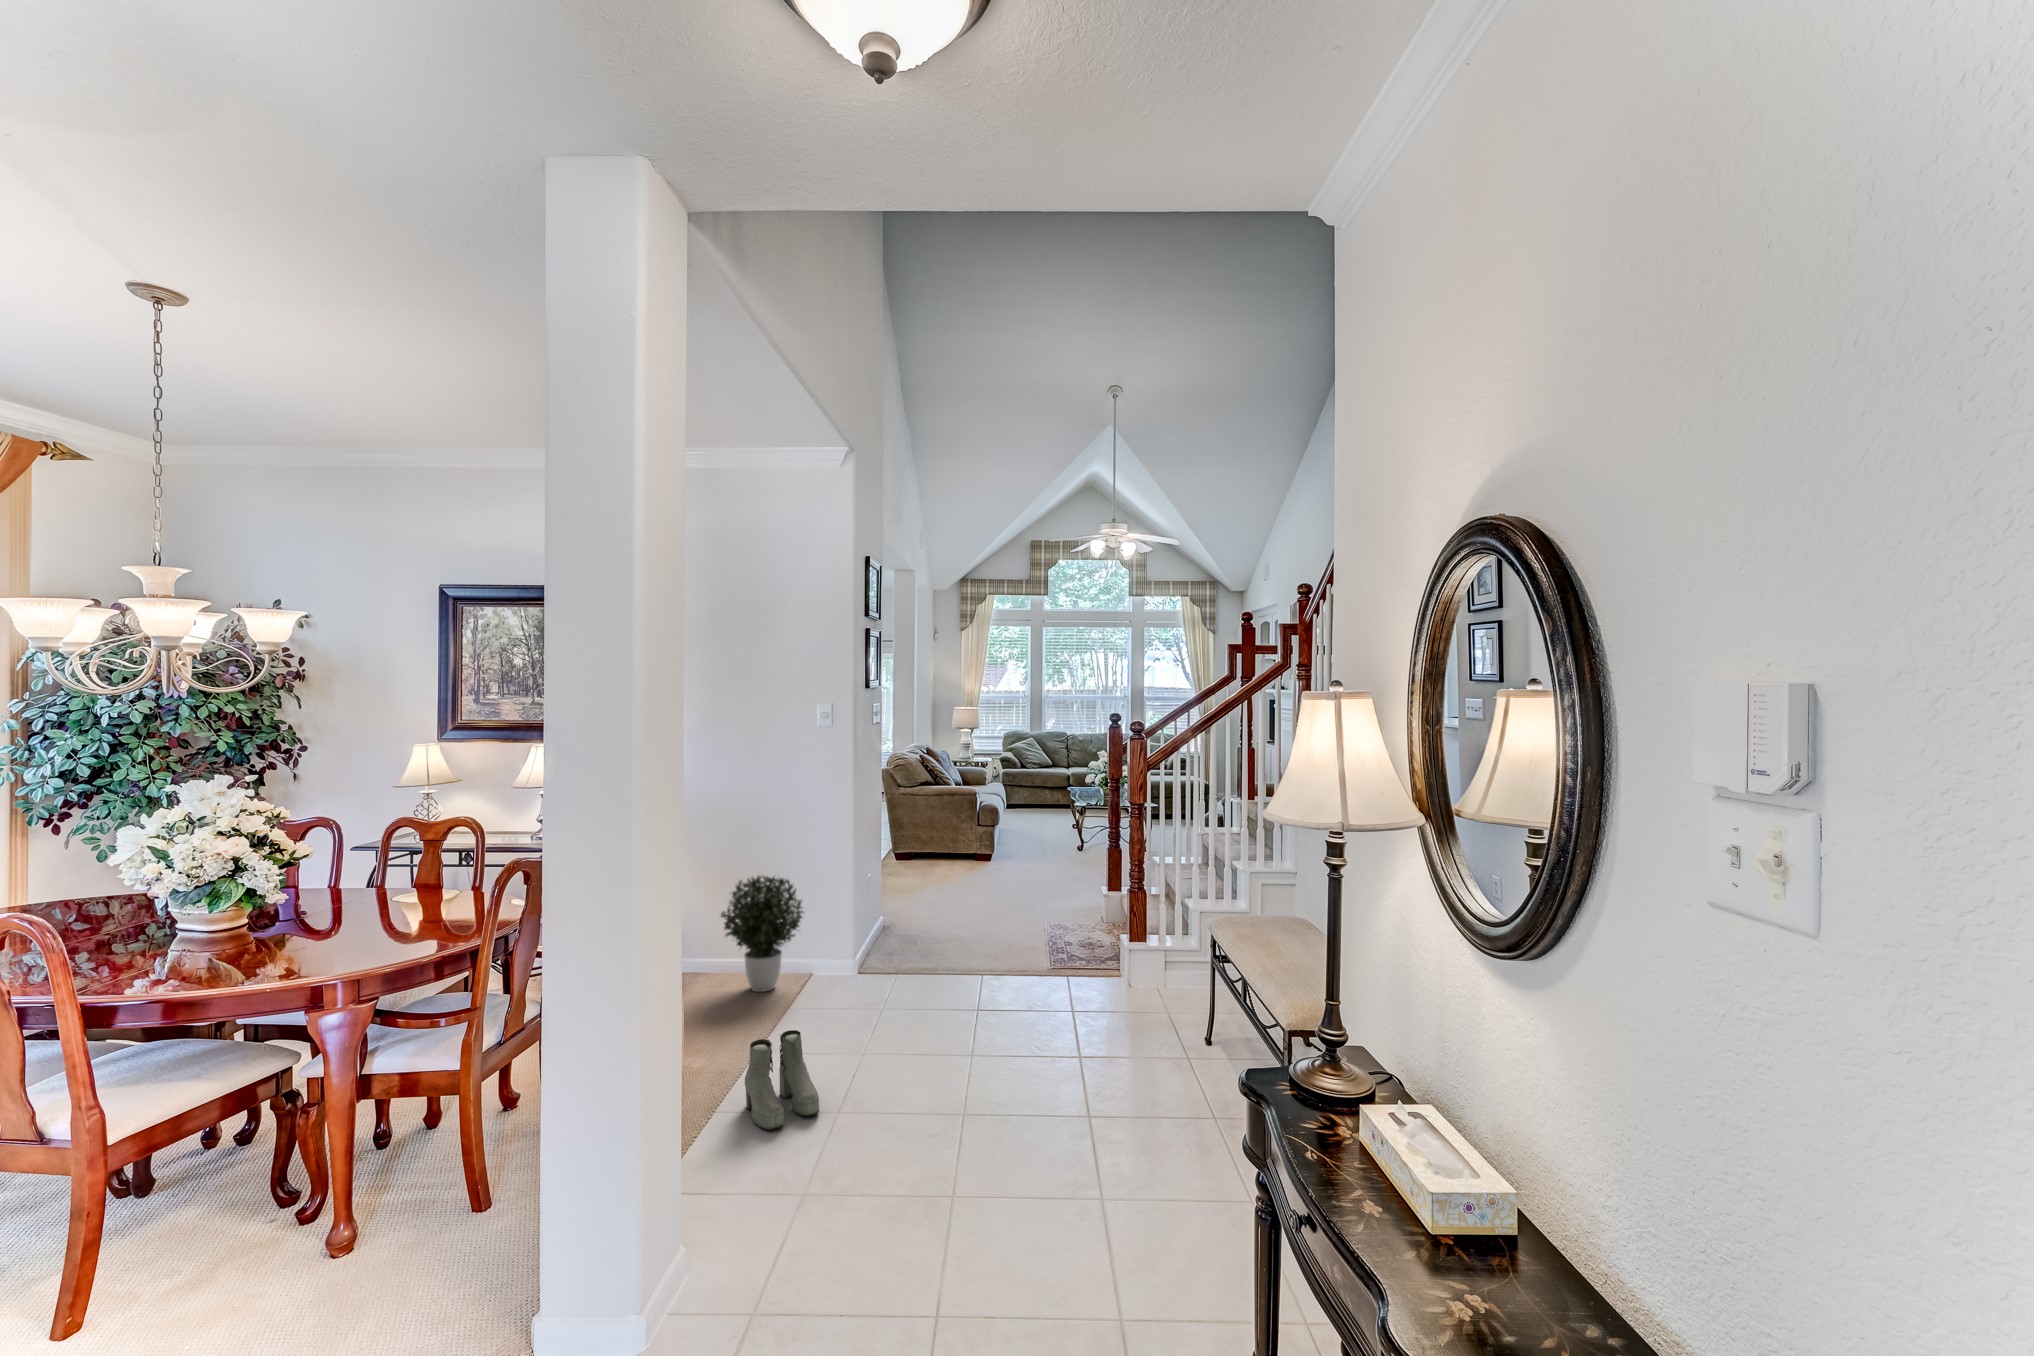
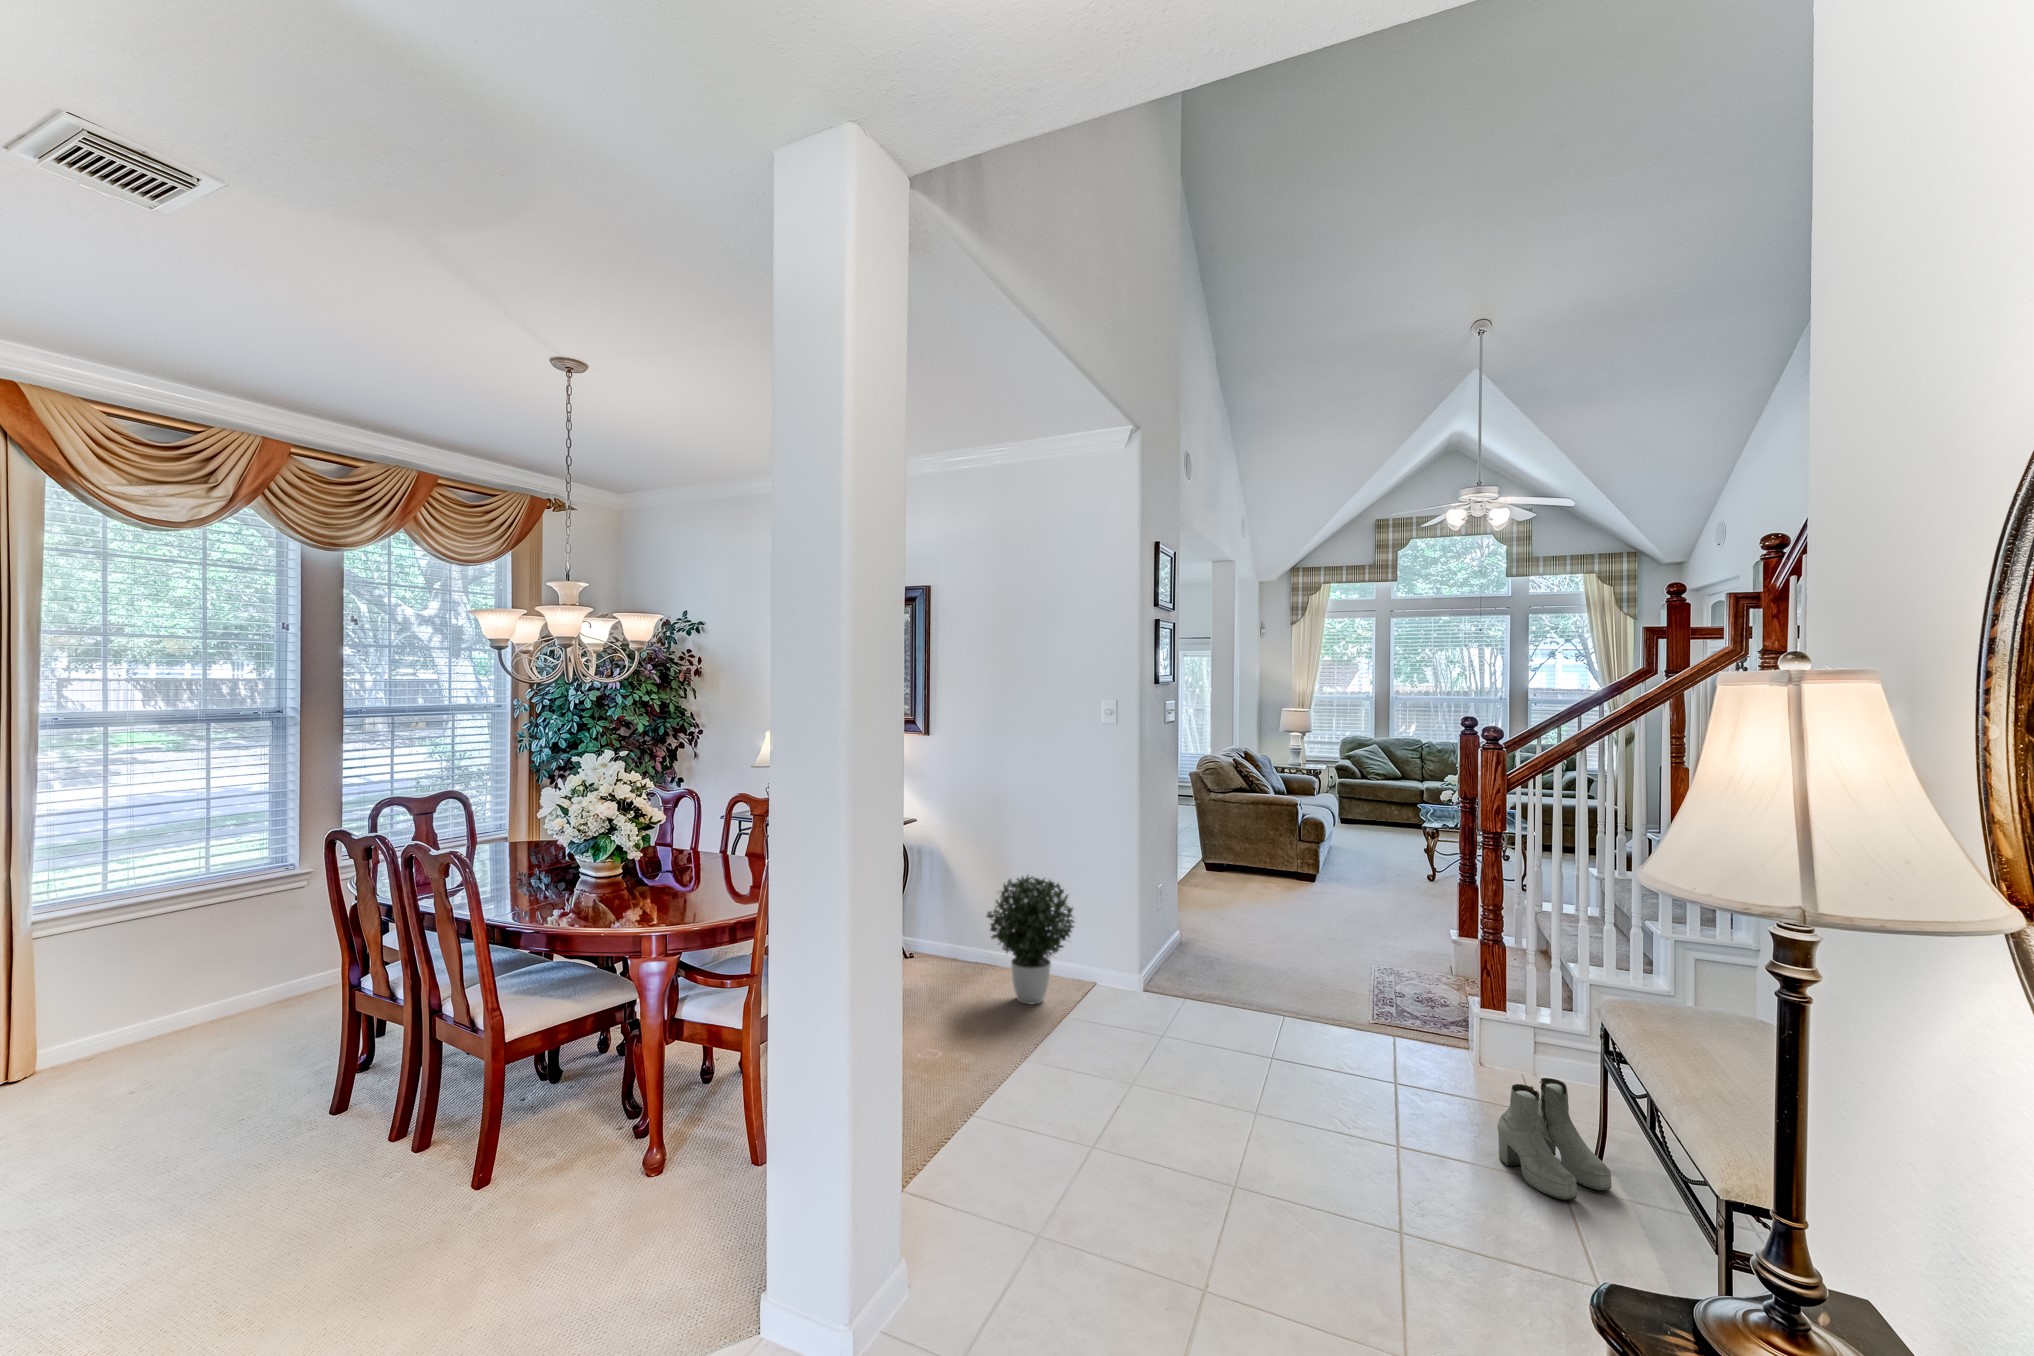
boots: present [745,1030,819,1130] -> present [1498,1078,1612,1200]

